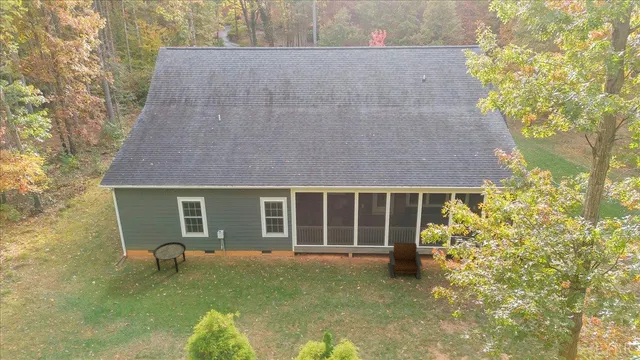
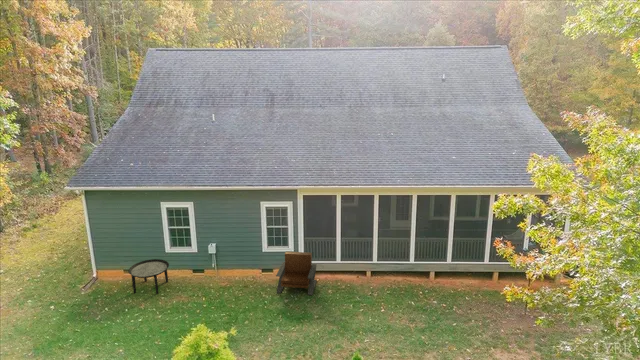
lounge chair: present [388,242,422,279] -> present [276,251,316,295]

